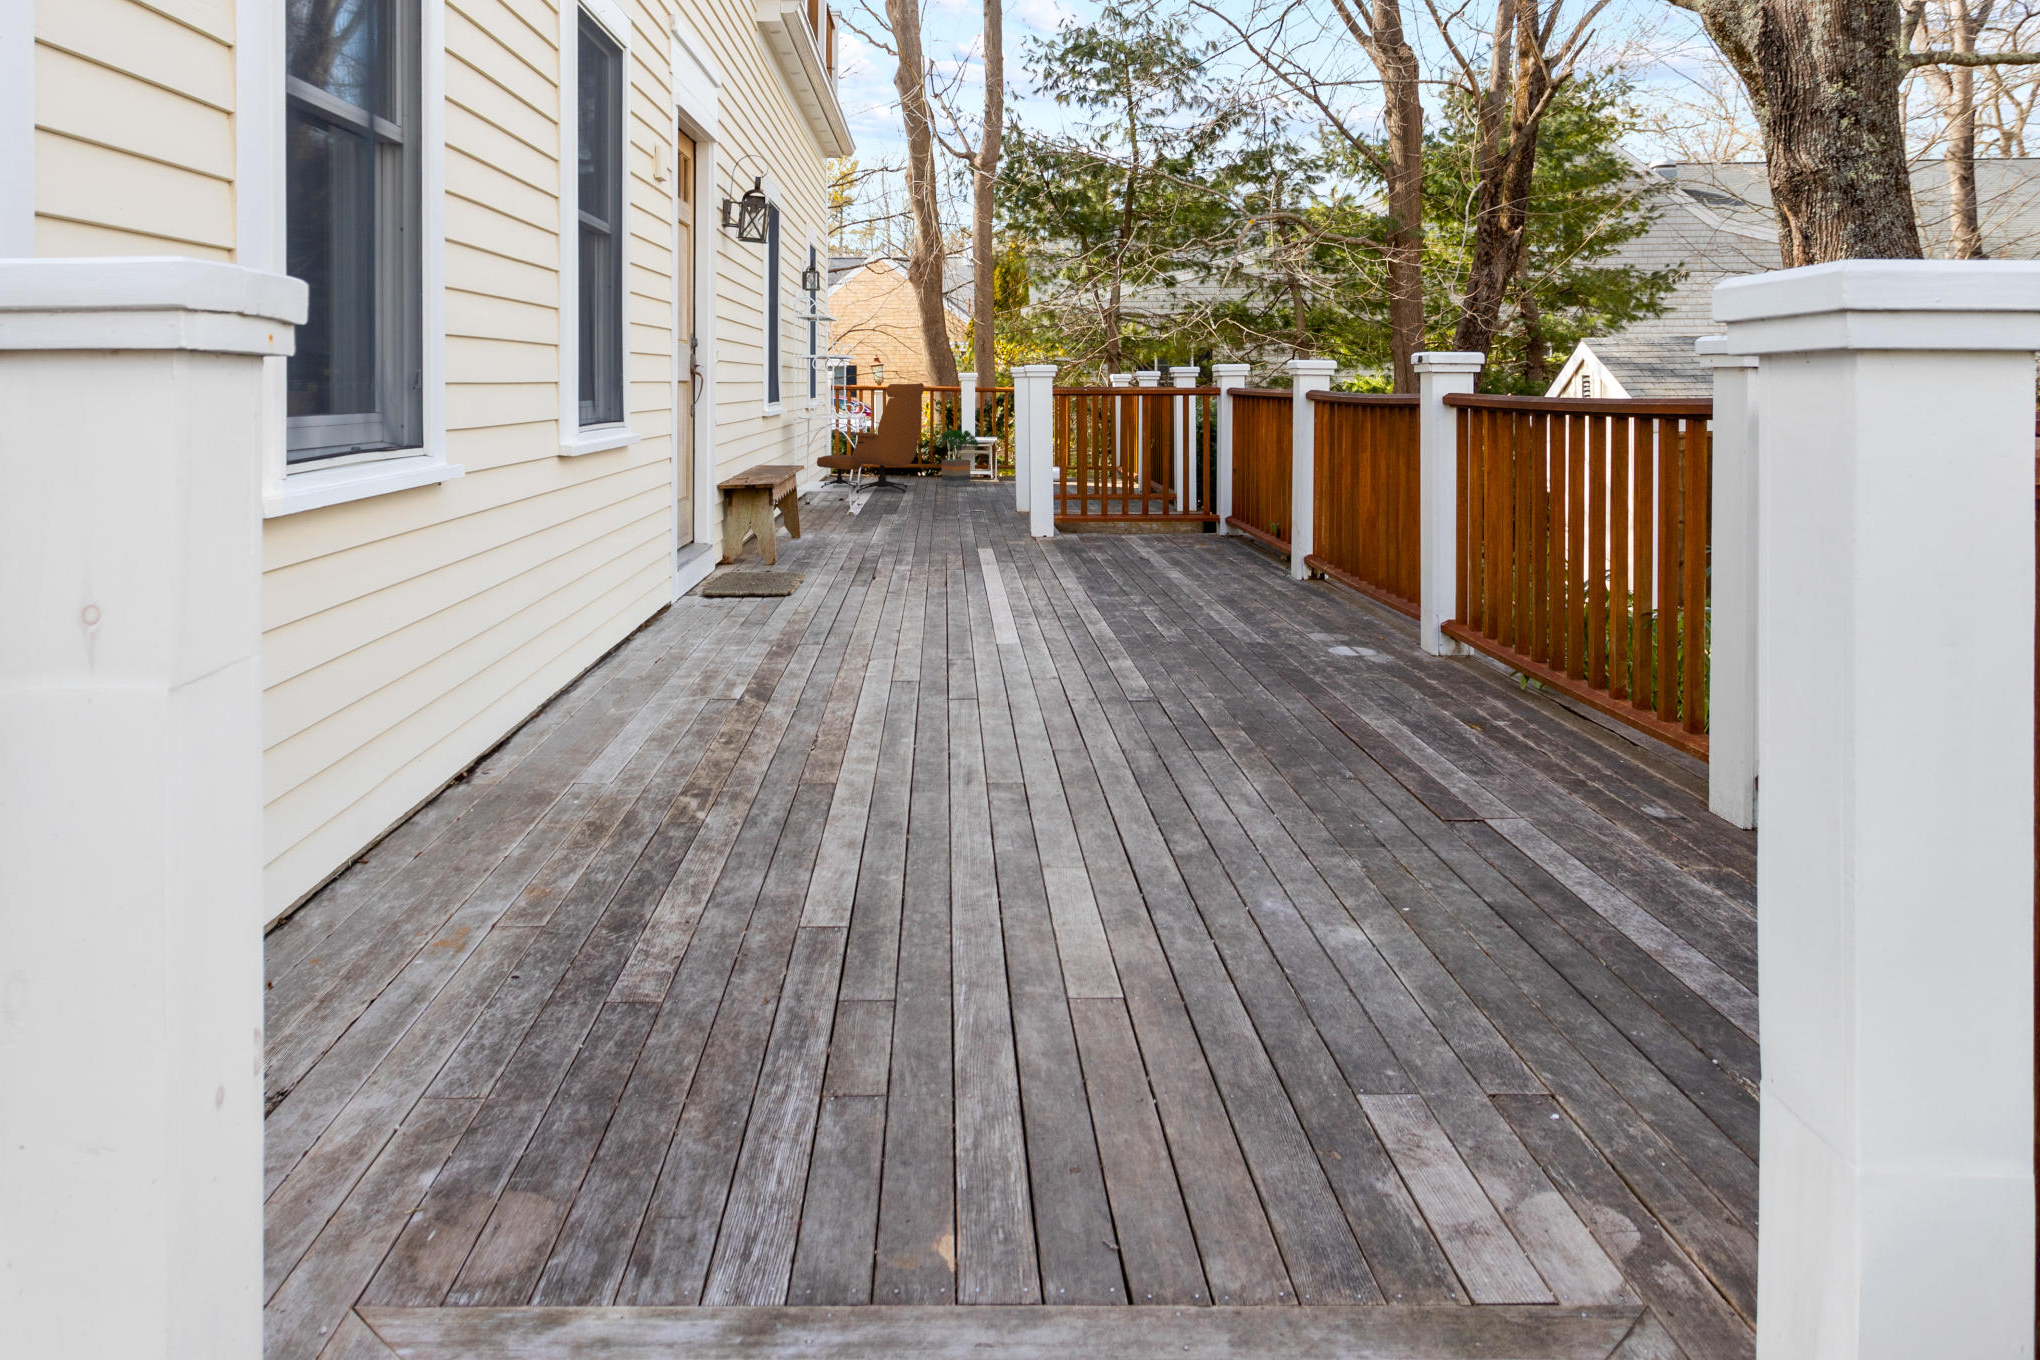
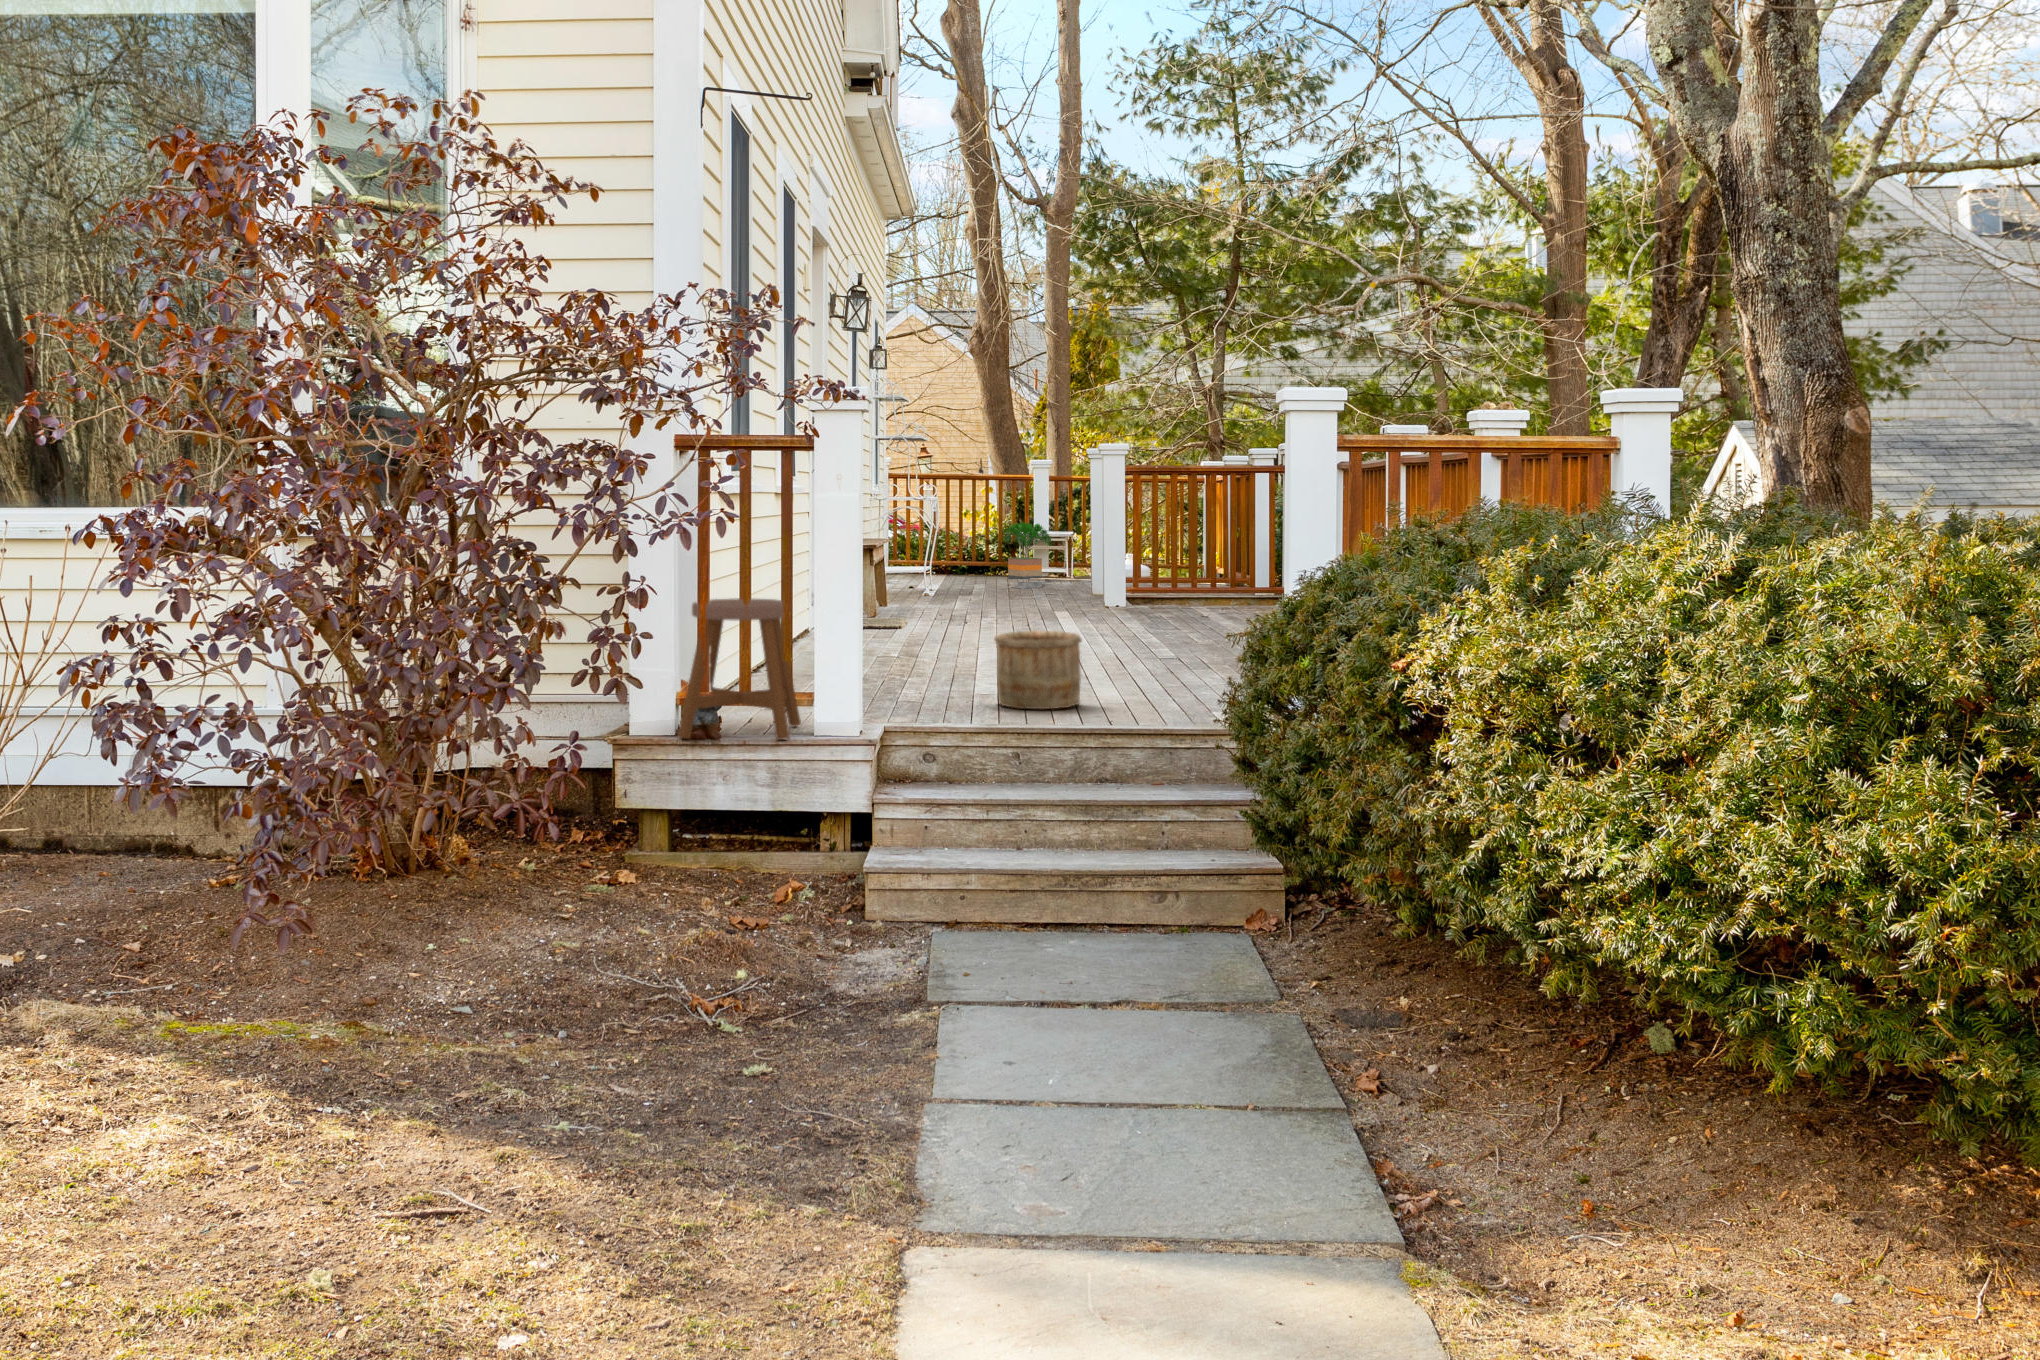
lounge chair: present [817,383,924,493] -> none [864,467,989,593]
stool: none [507,569,674,755] -> present [678,598,801,740]
wooden bucket: none [910,581,1009,677] -> present [994,630,1082,709]

